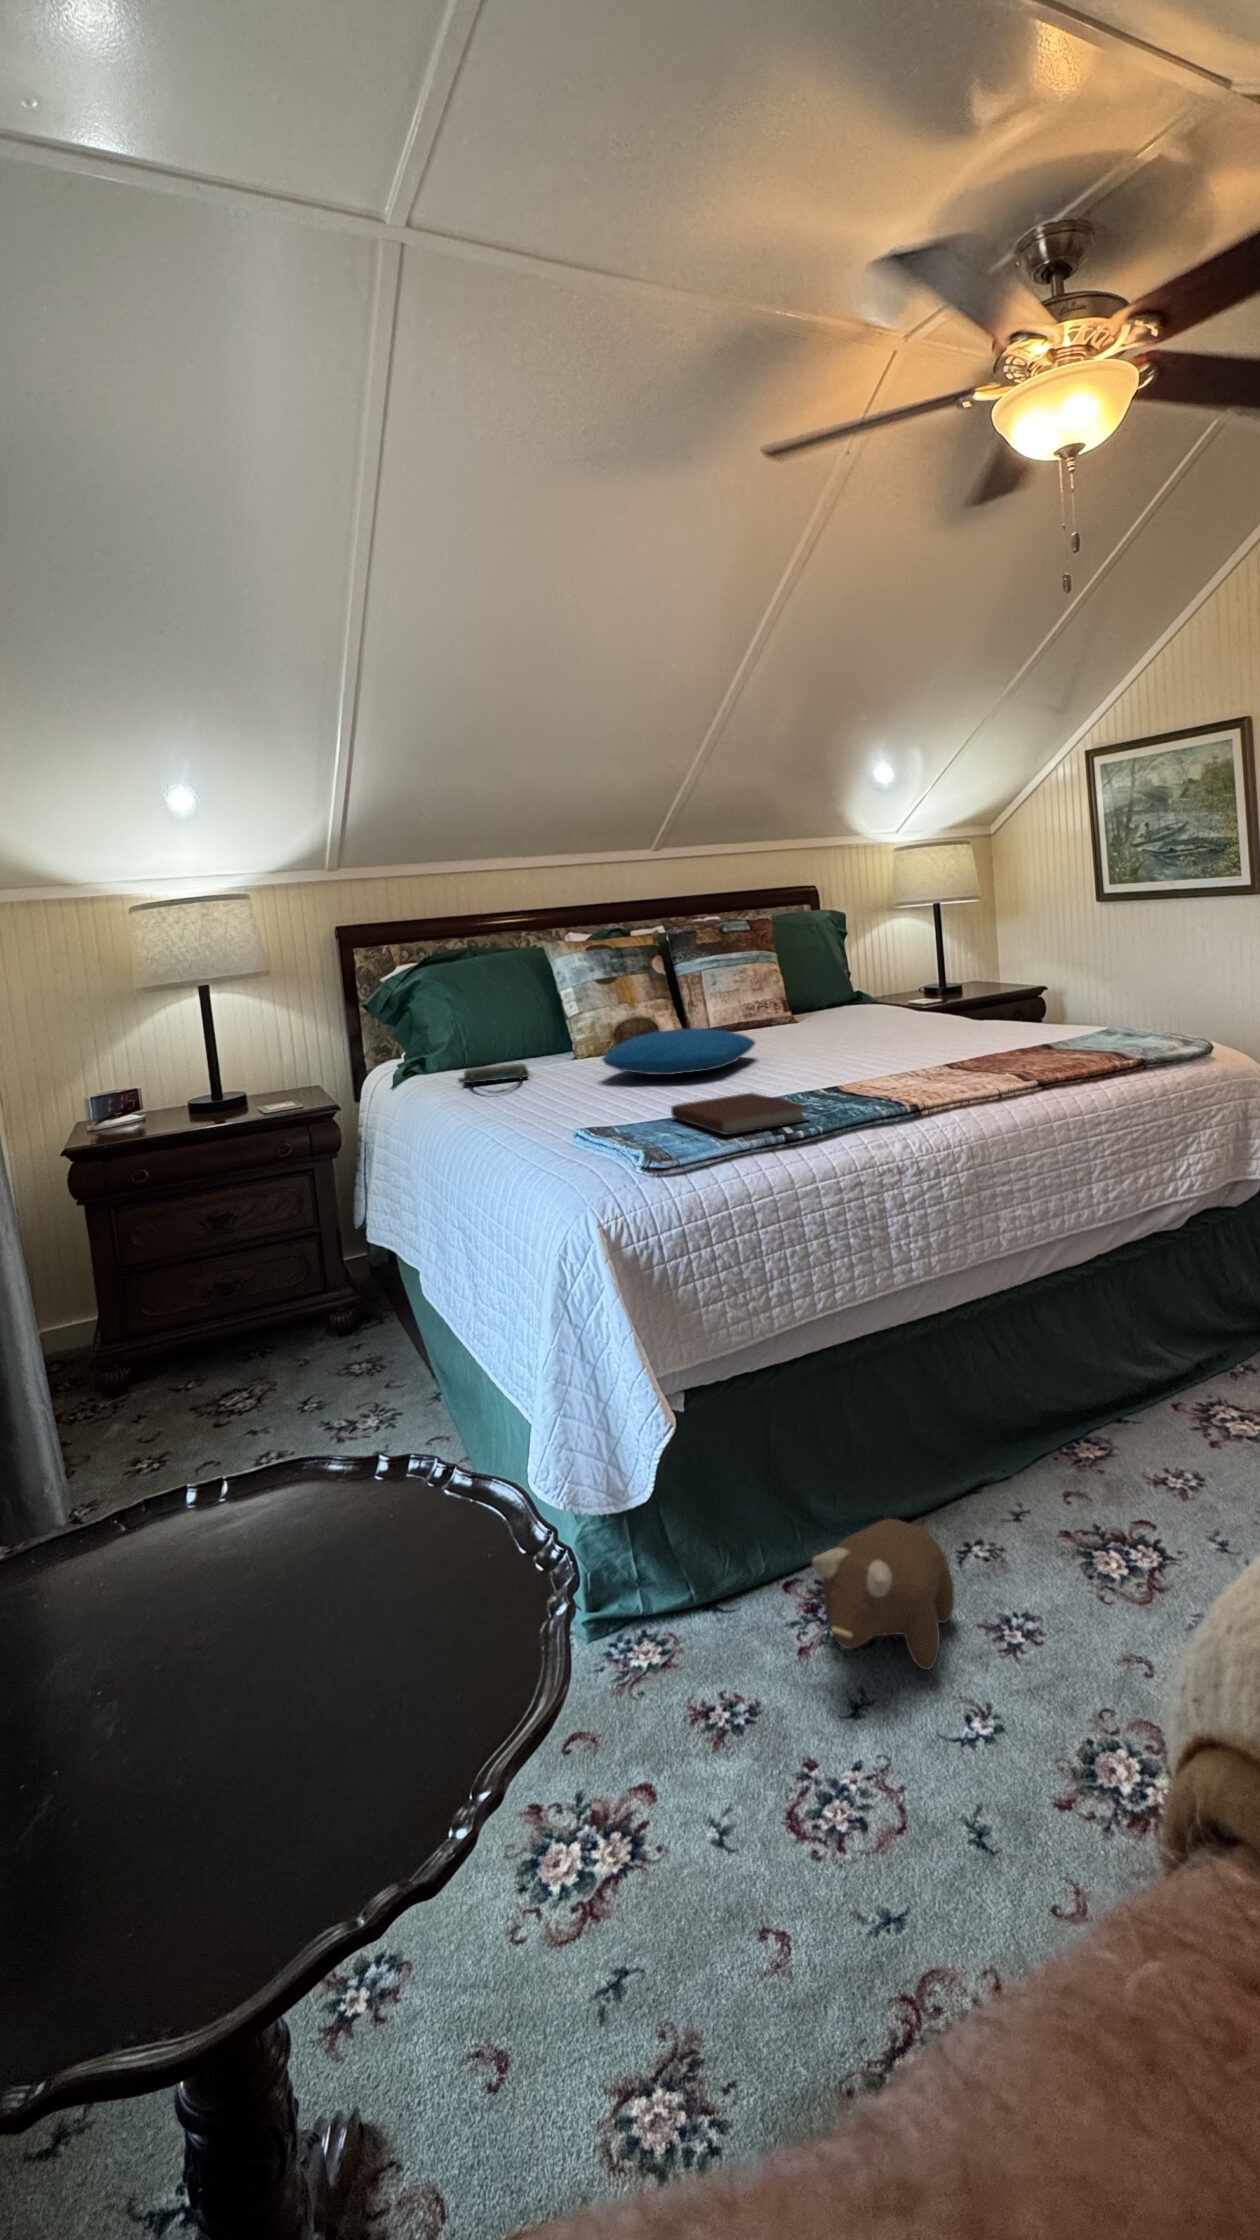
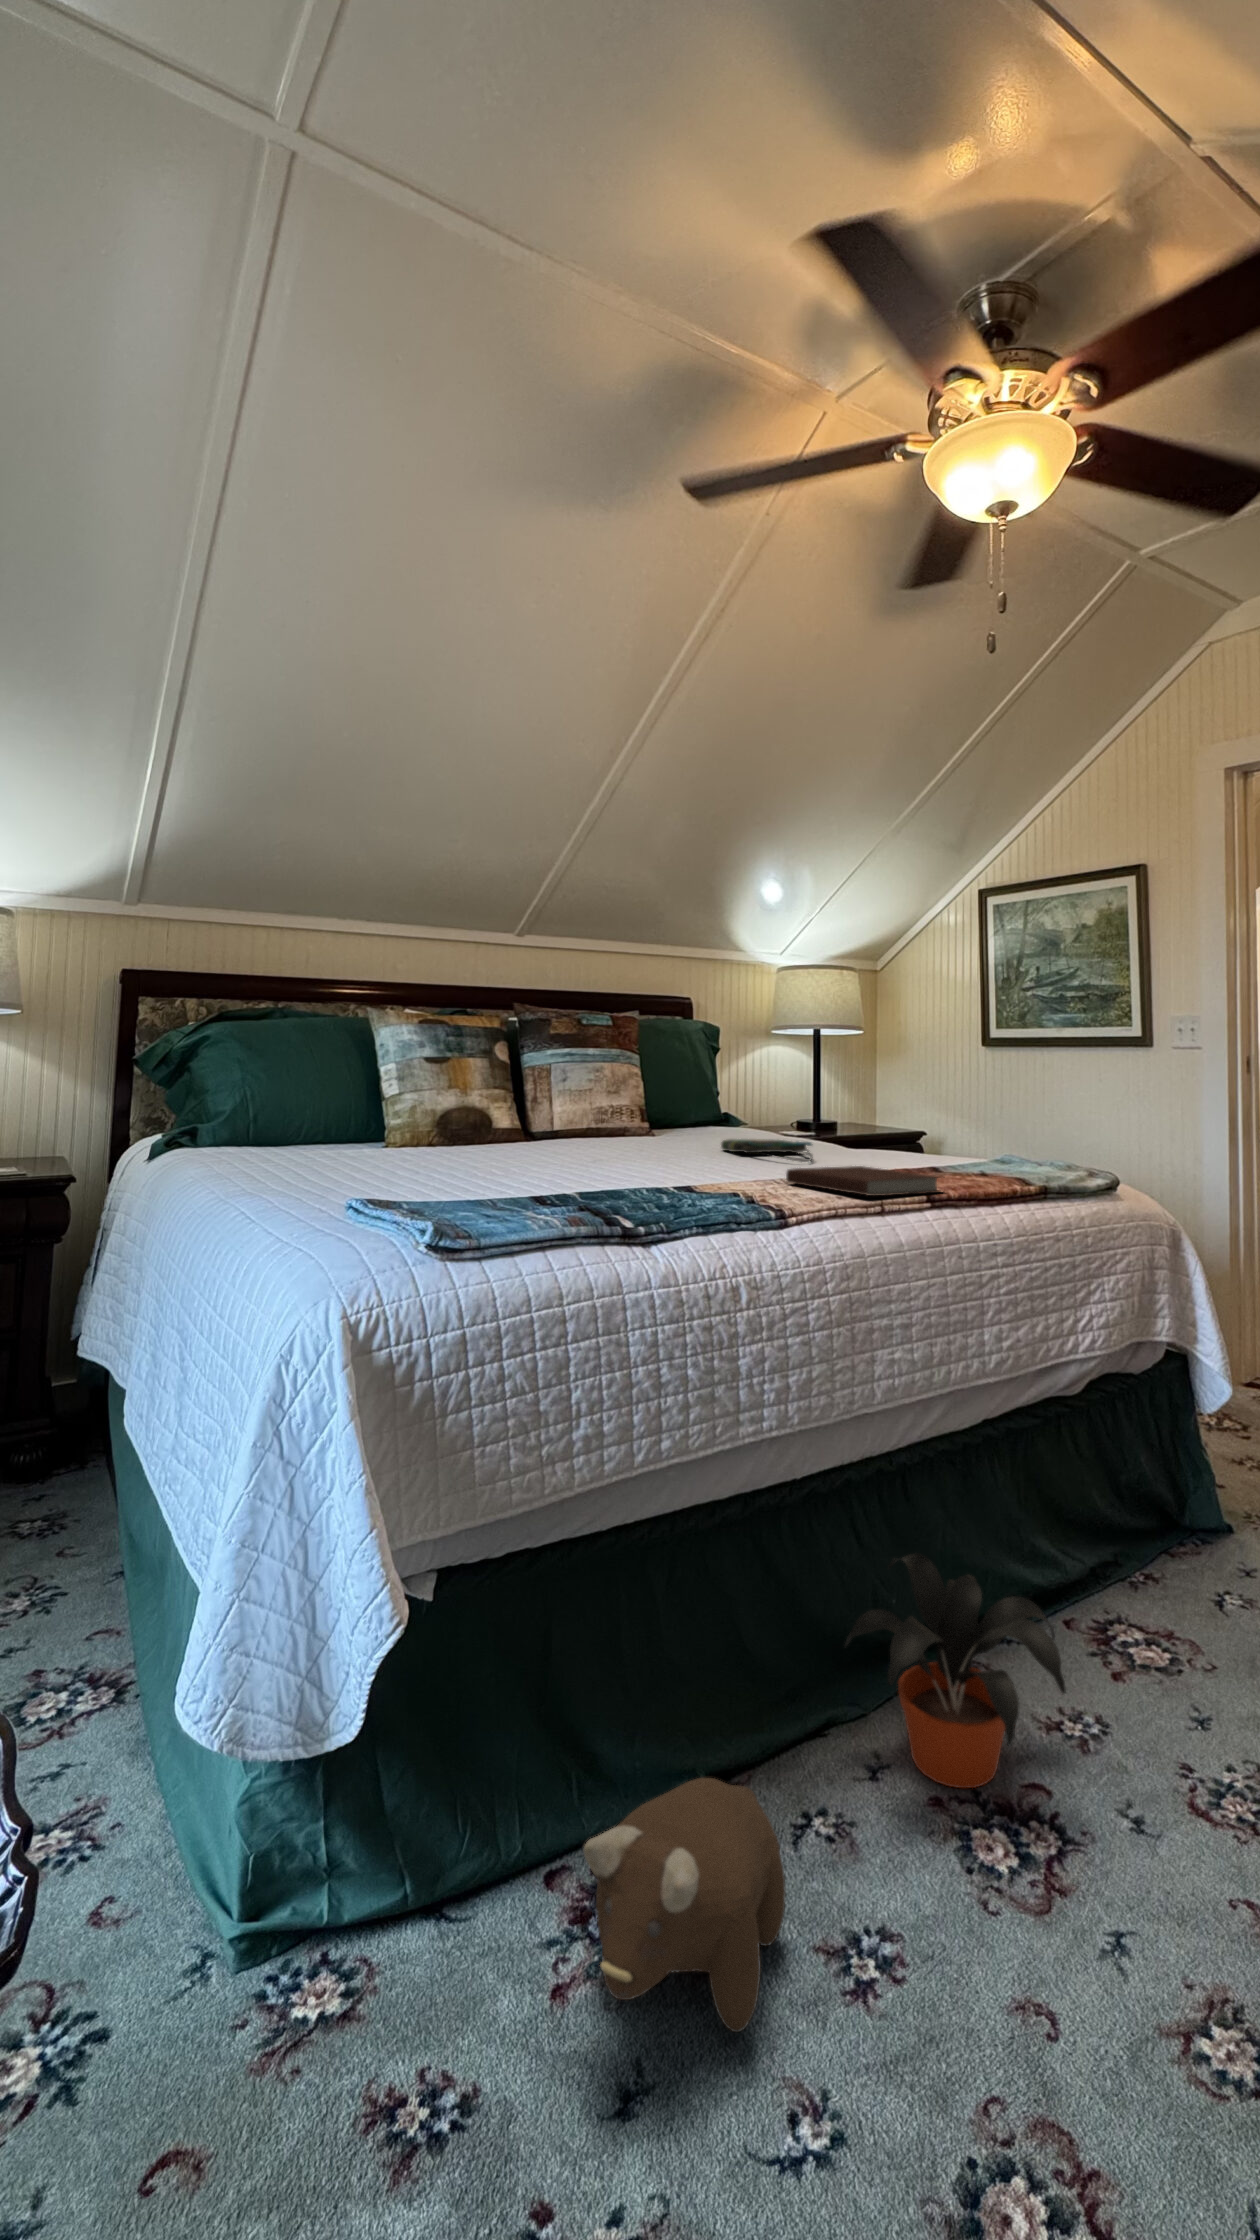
pillow: present [602,1028,755,1075] -> none [416,1118,604,1166]
tote bag: present [458,1064,530,1093] -> present [721,1139,813,1162]
notebook: present [671,1092,806,1135] -> present [786,1166,940,1196]
potted plant: none [989,1362,1161,1525] -> present [845,1553,1066,1788]

